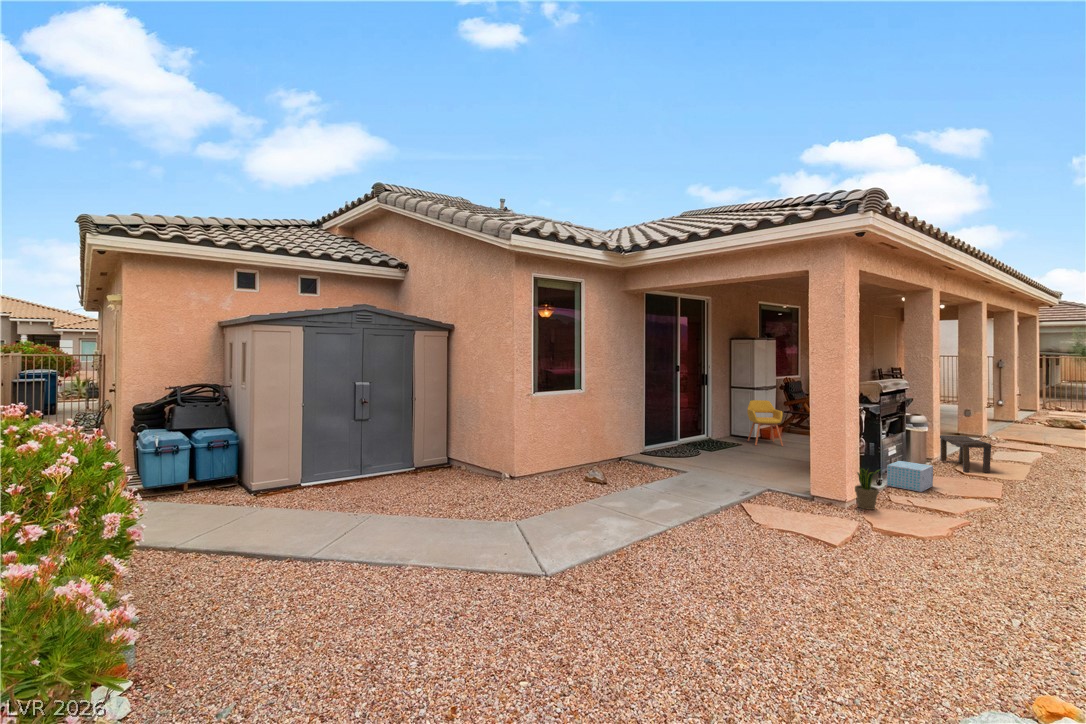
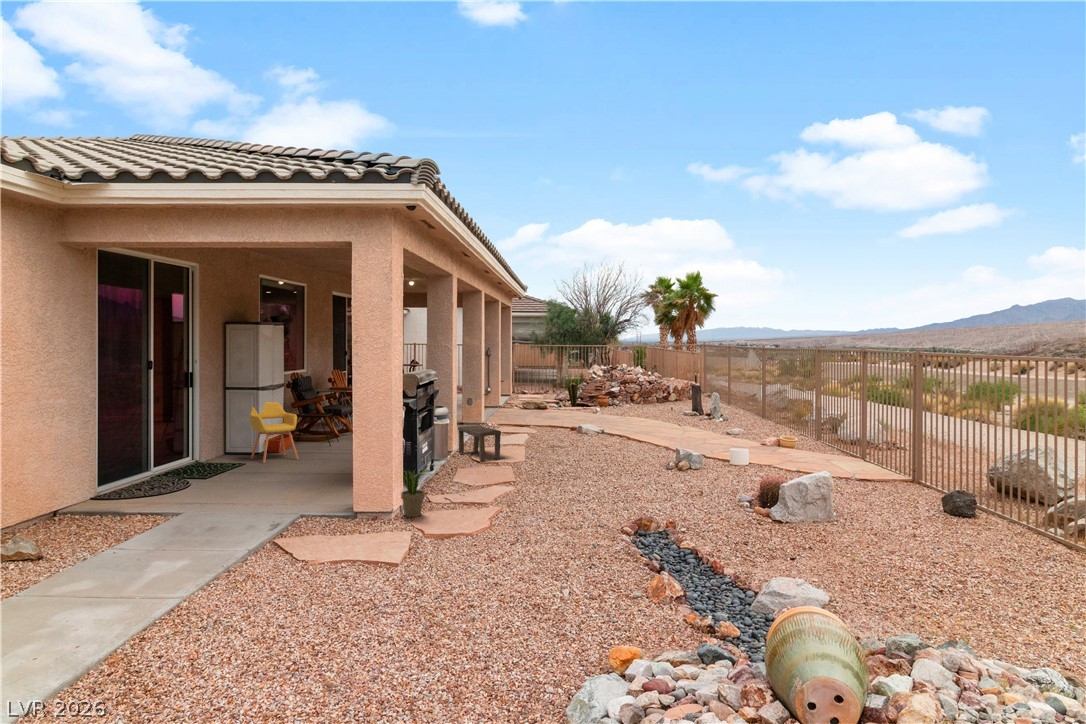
storage box: present [887,461,933,492] -> none [423,458,462,488]

